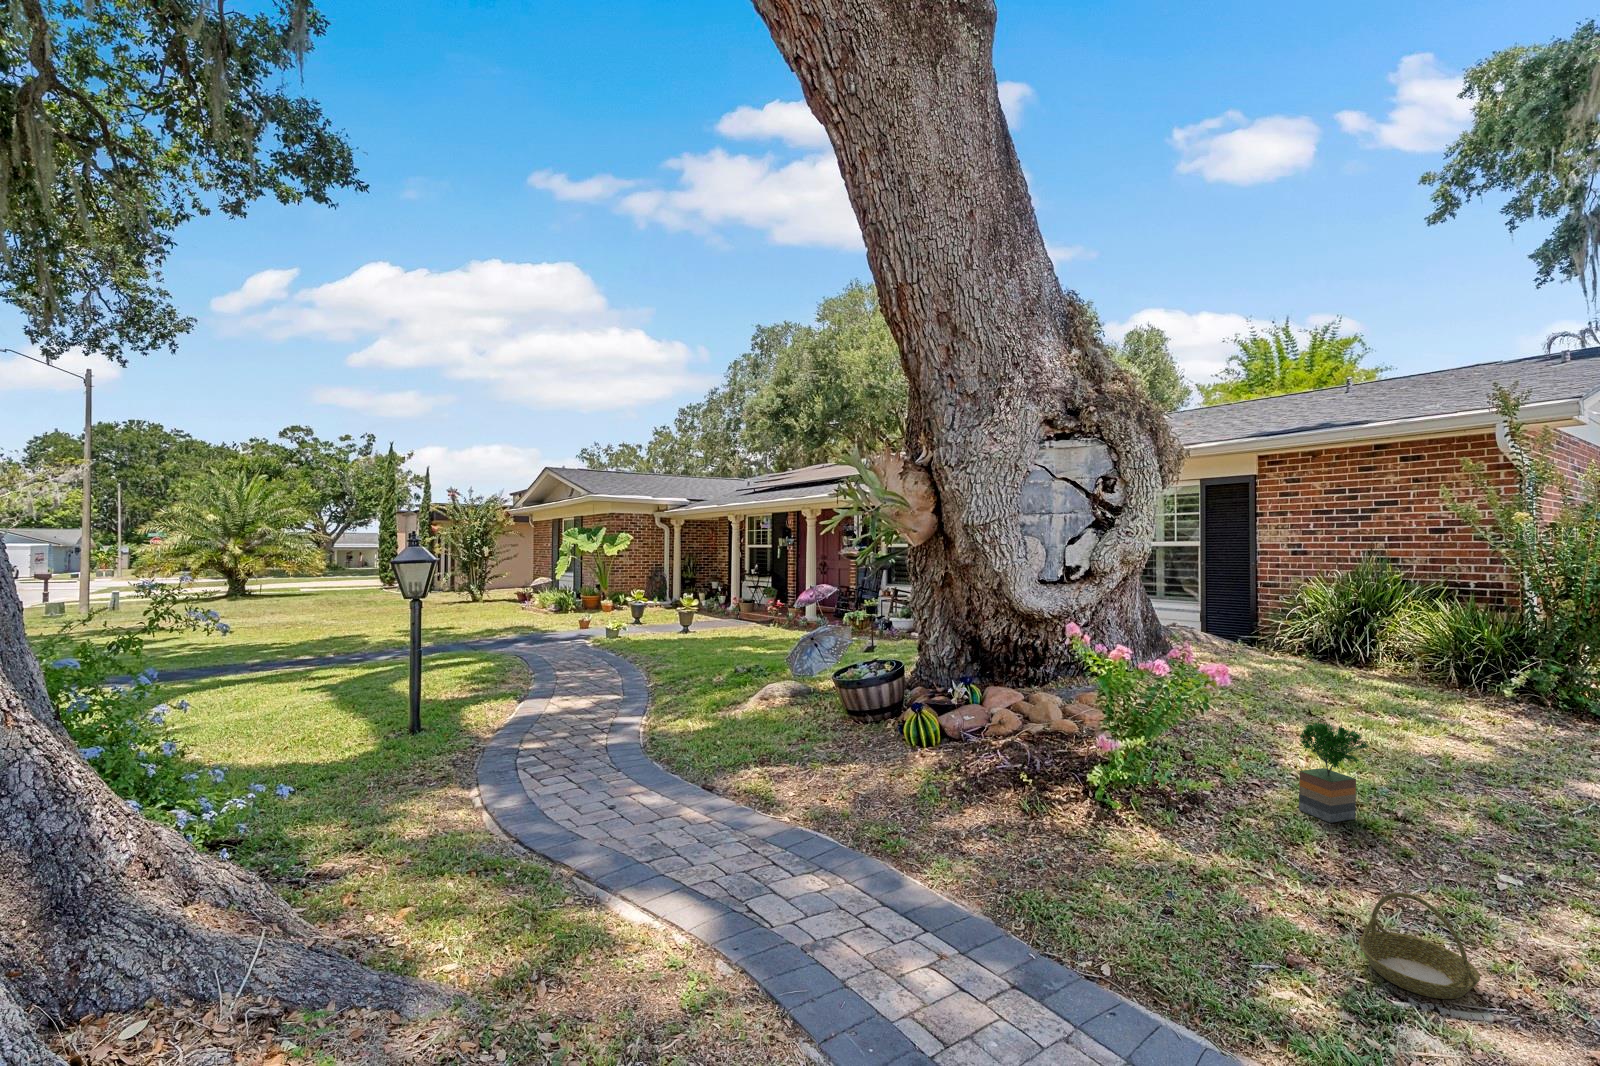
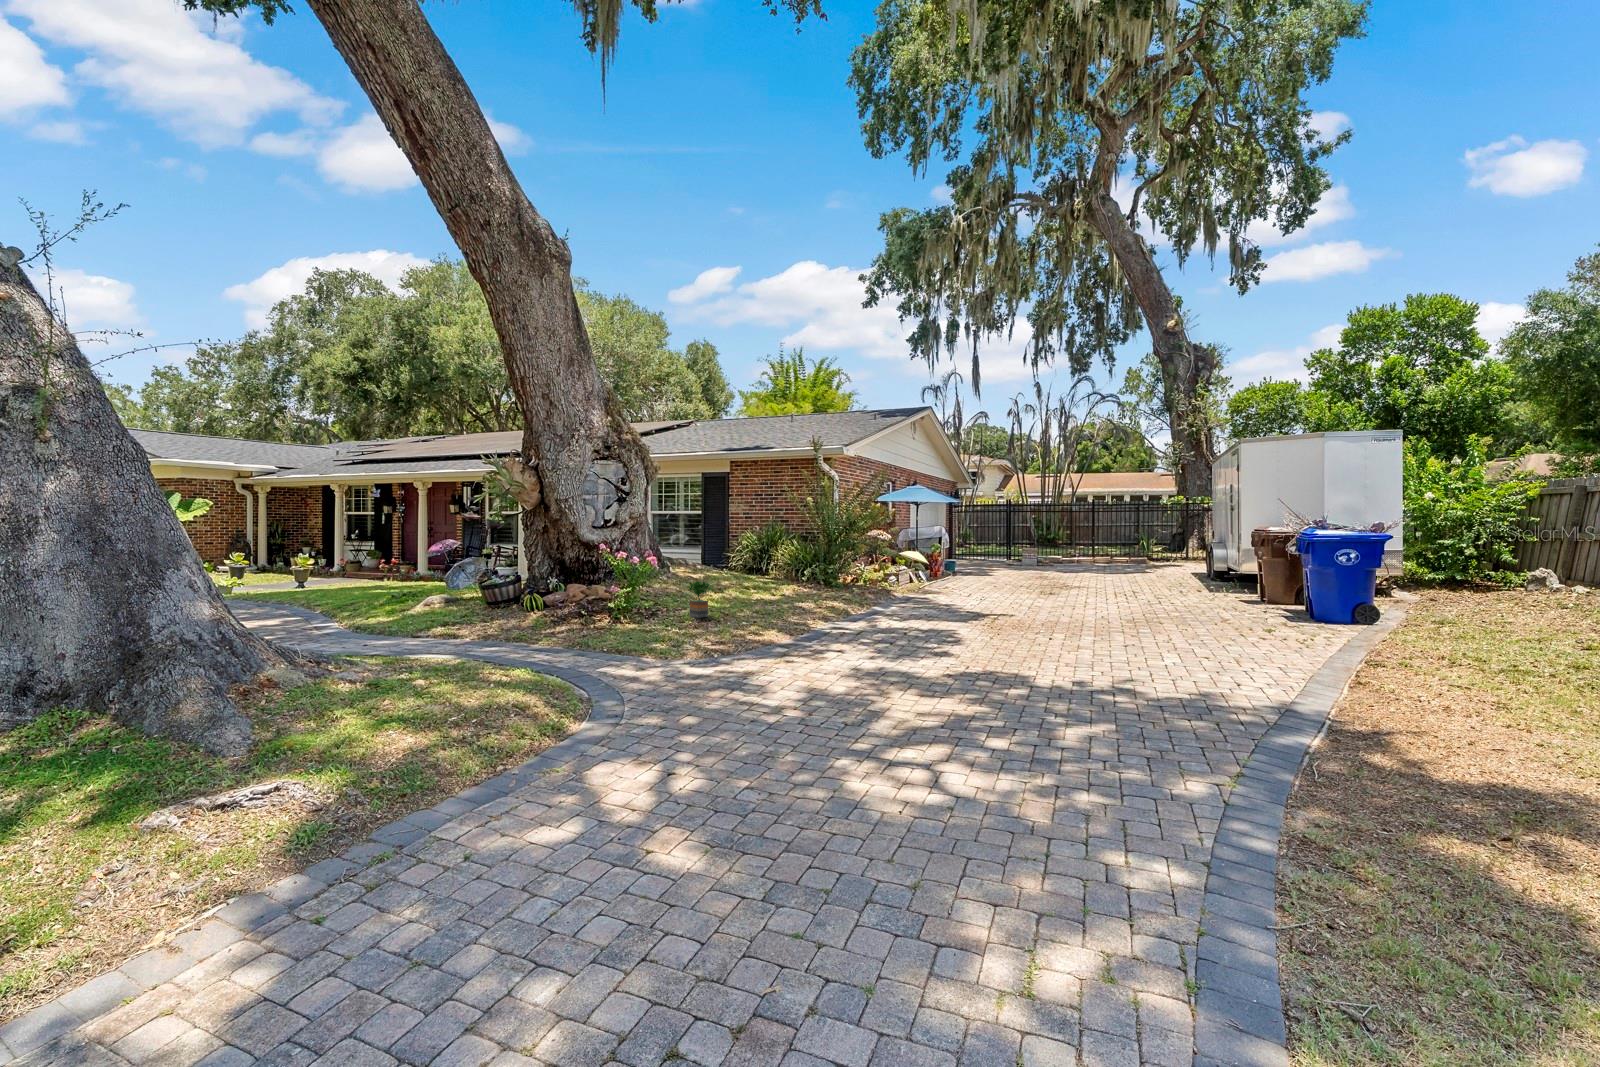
basket: present [1359,893,1480,999] -> none [681,618,710,644]

